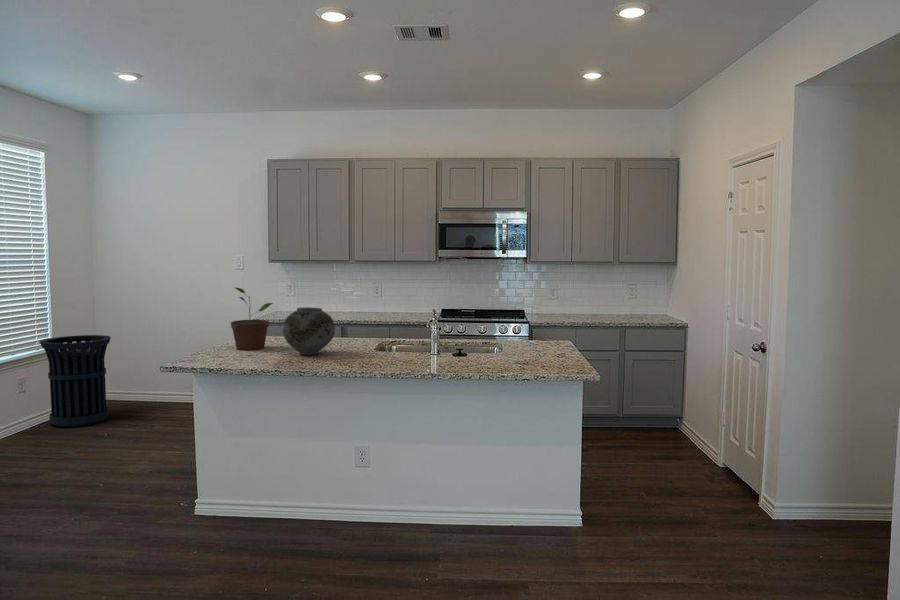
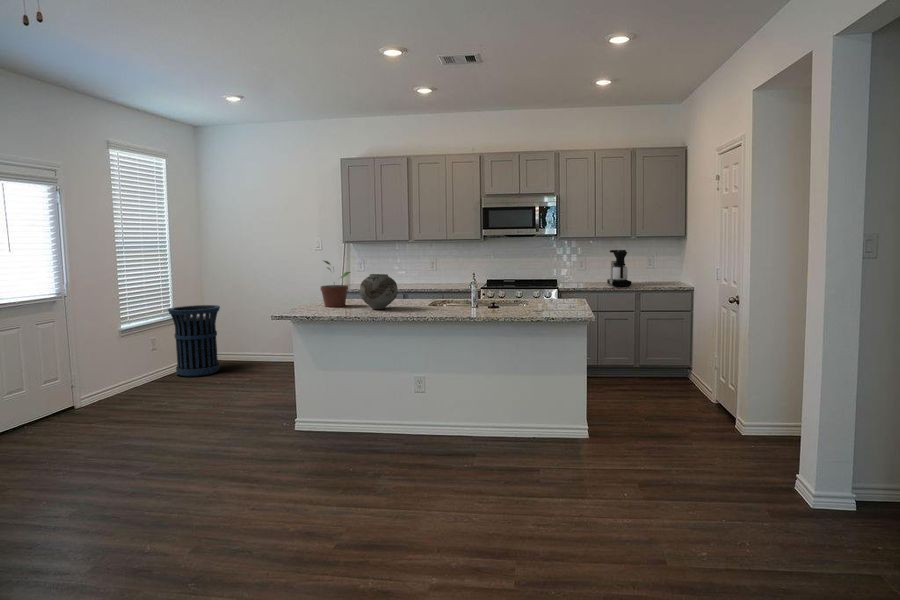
coffee maker: none [585,277,615,321] -> present [607,250,632,287]

